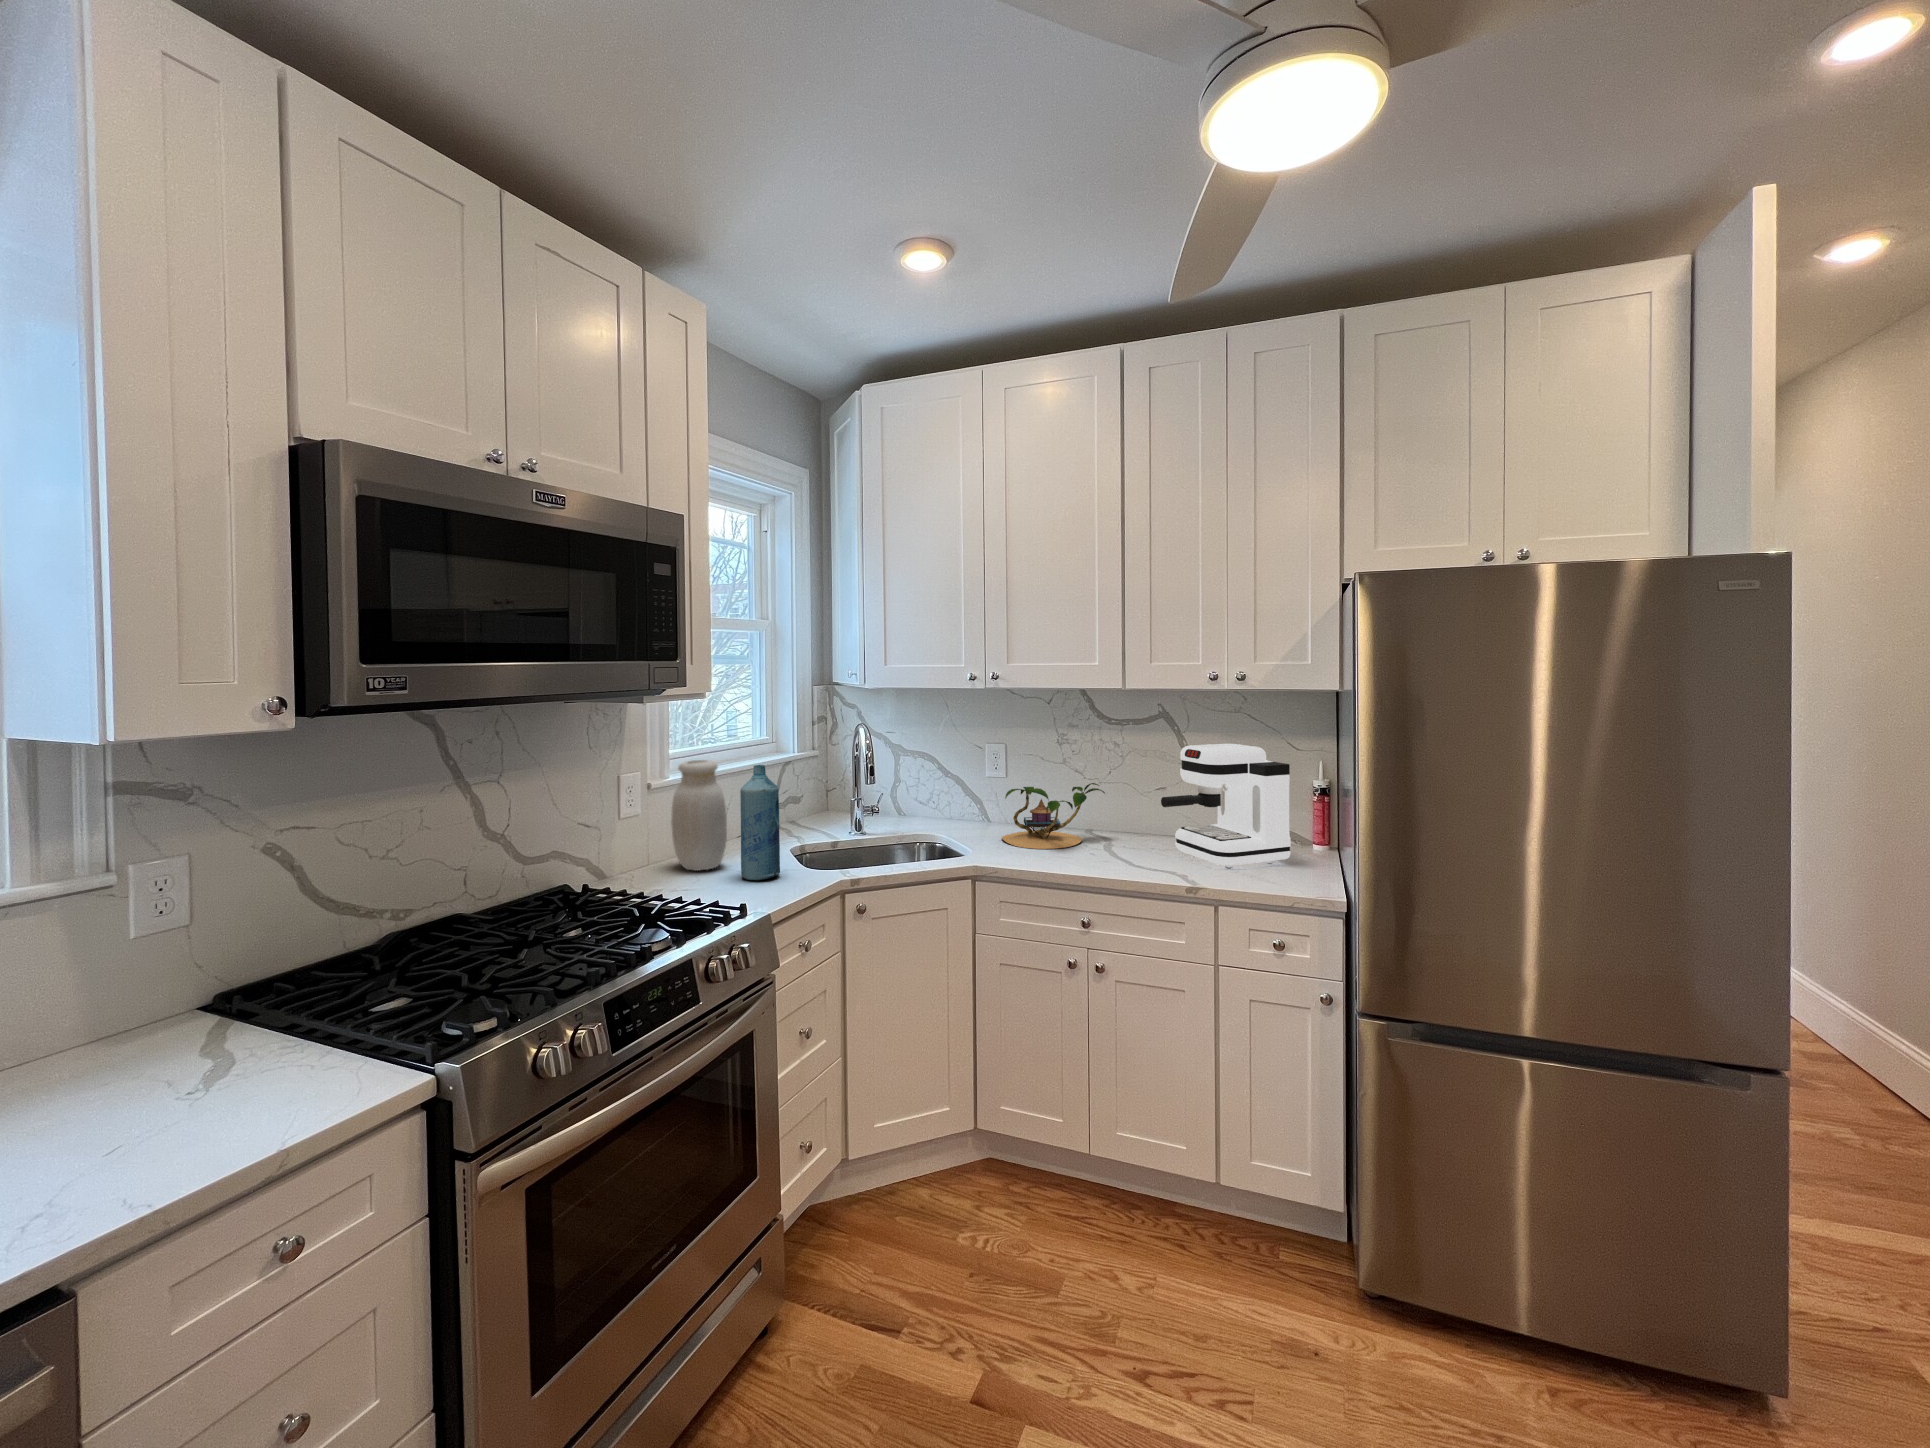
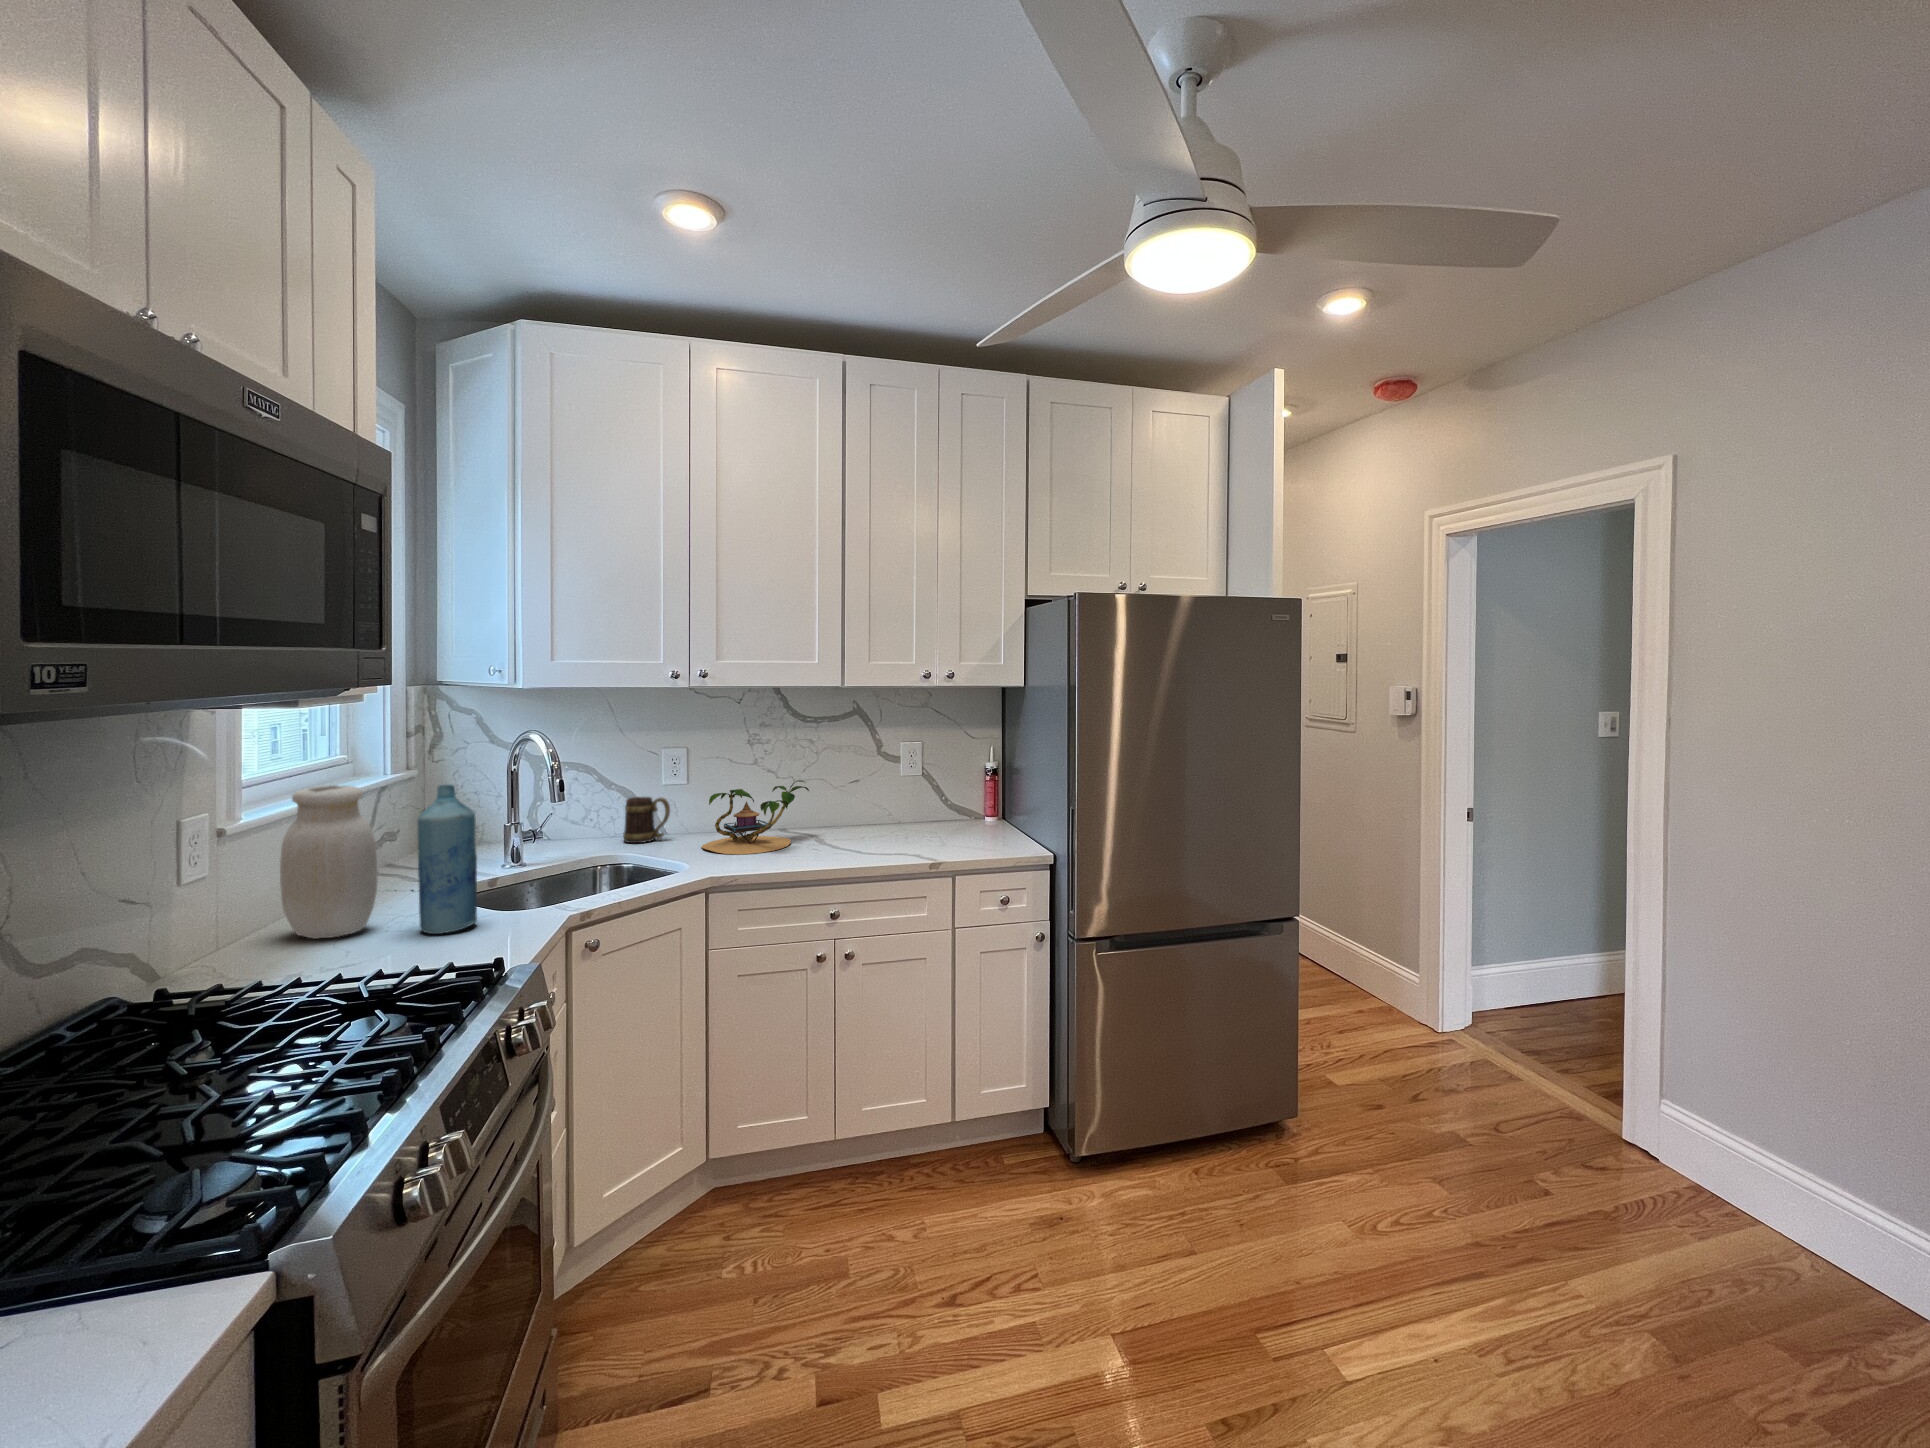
coffee maker: present [1161,744,1290,868] -> none [882,734,988,846]
mug: none [952,786,988,826] -> present [623,797,670,843]

